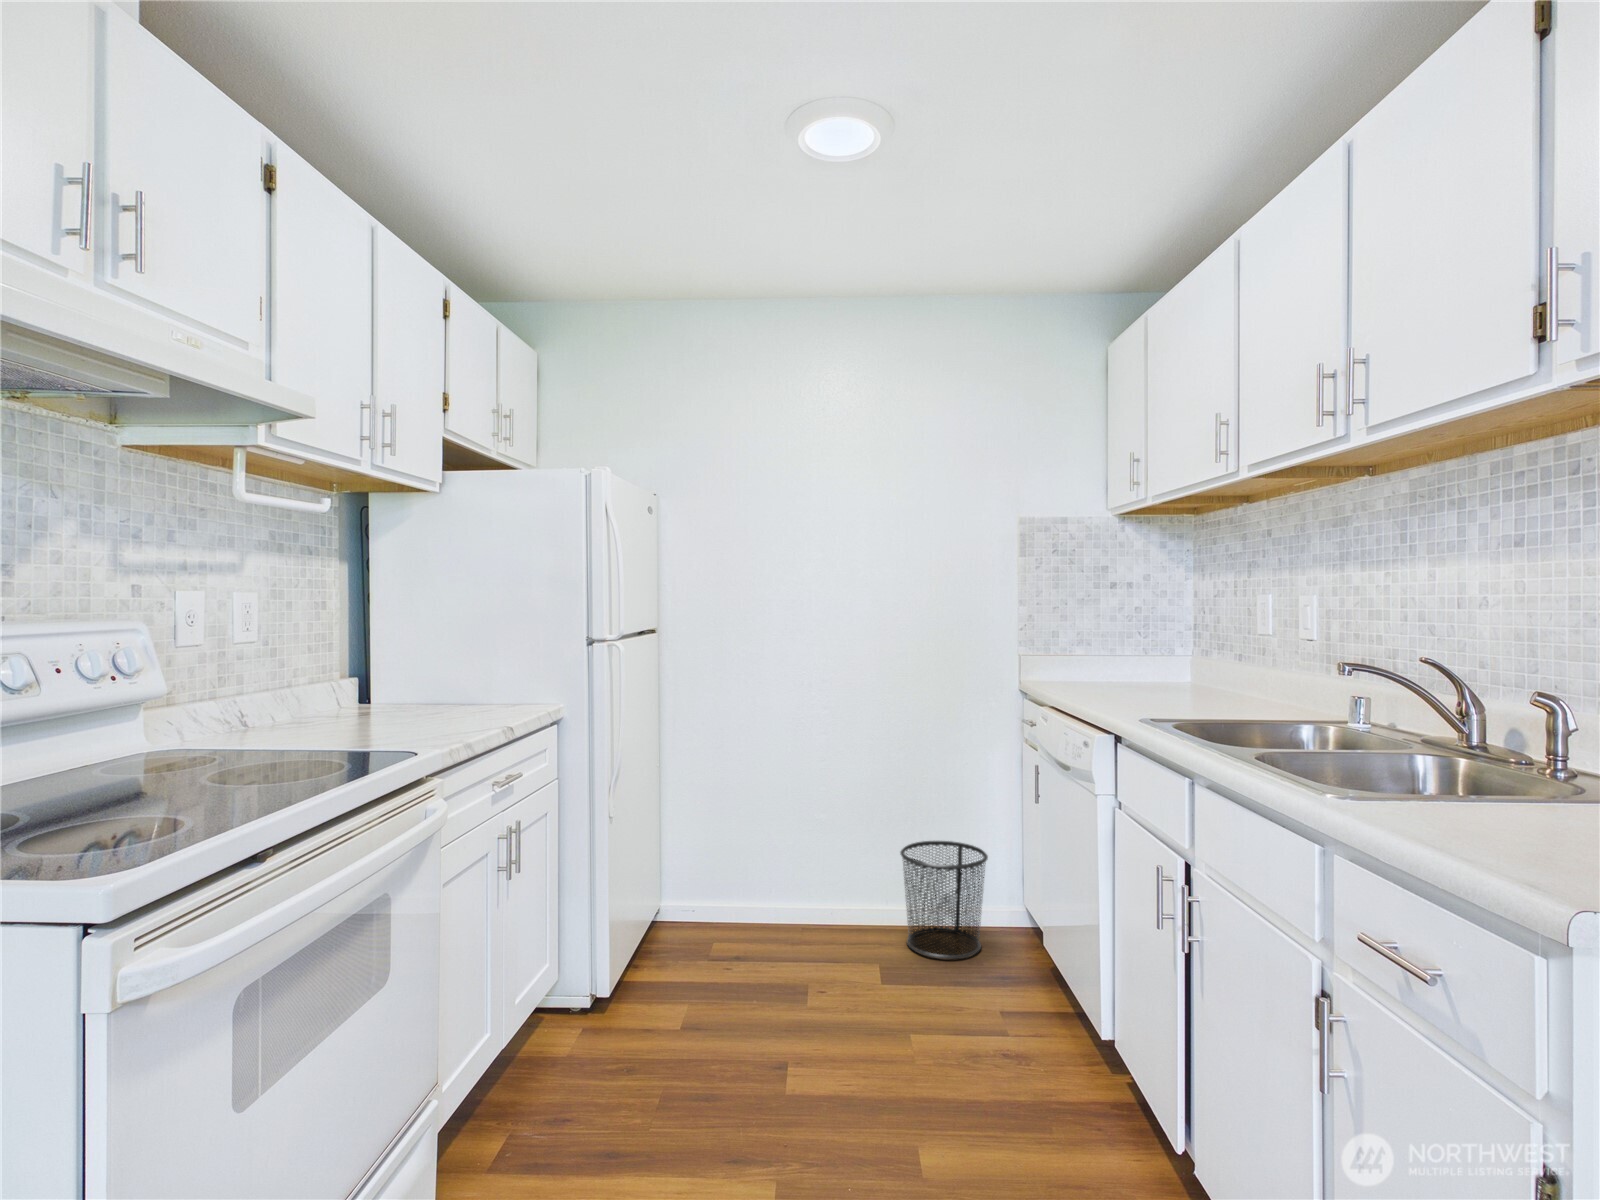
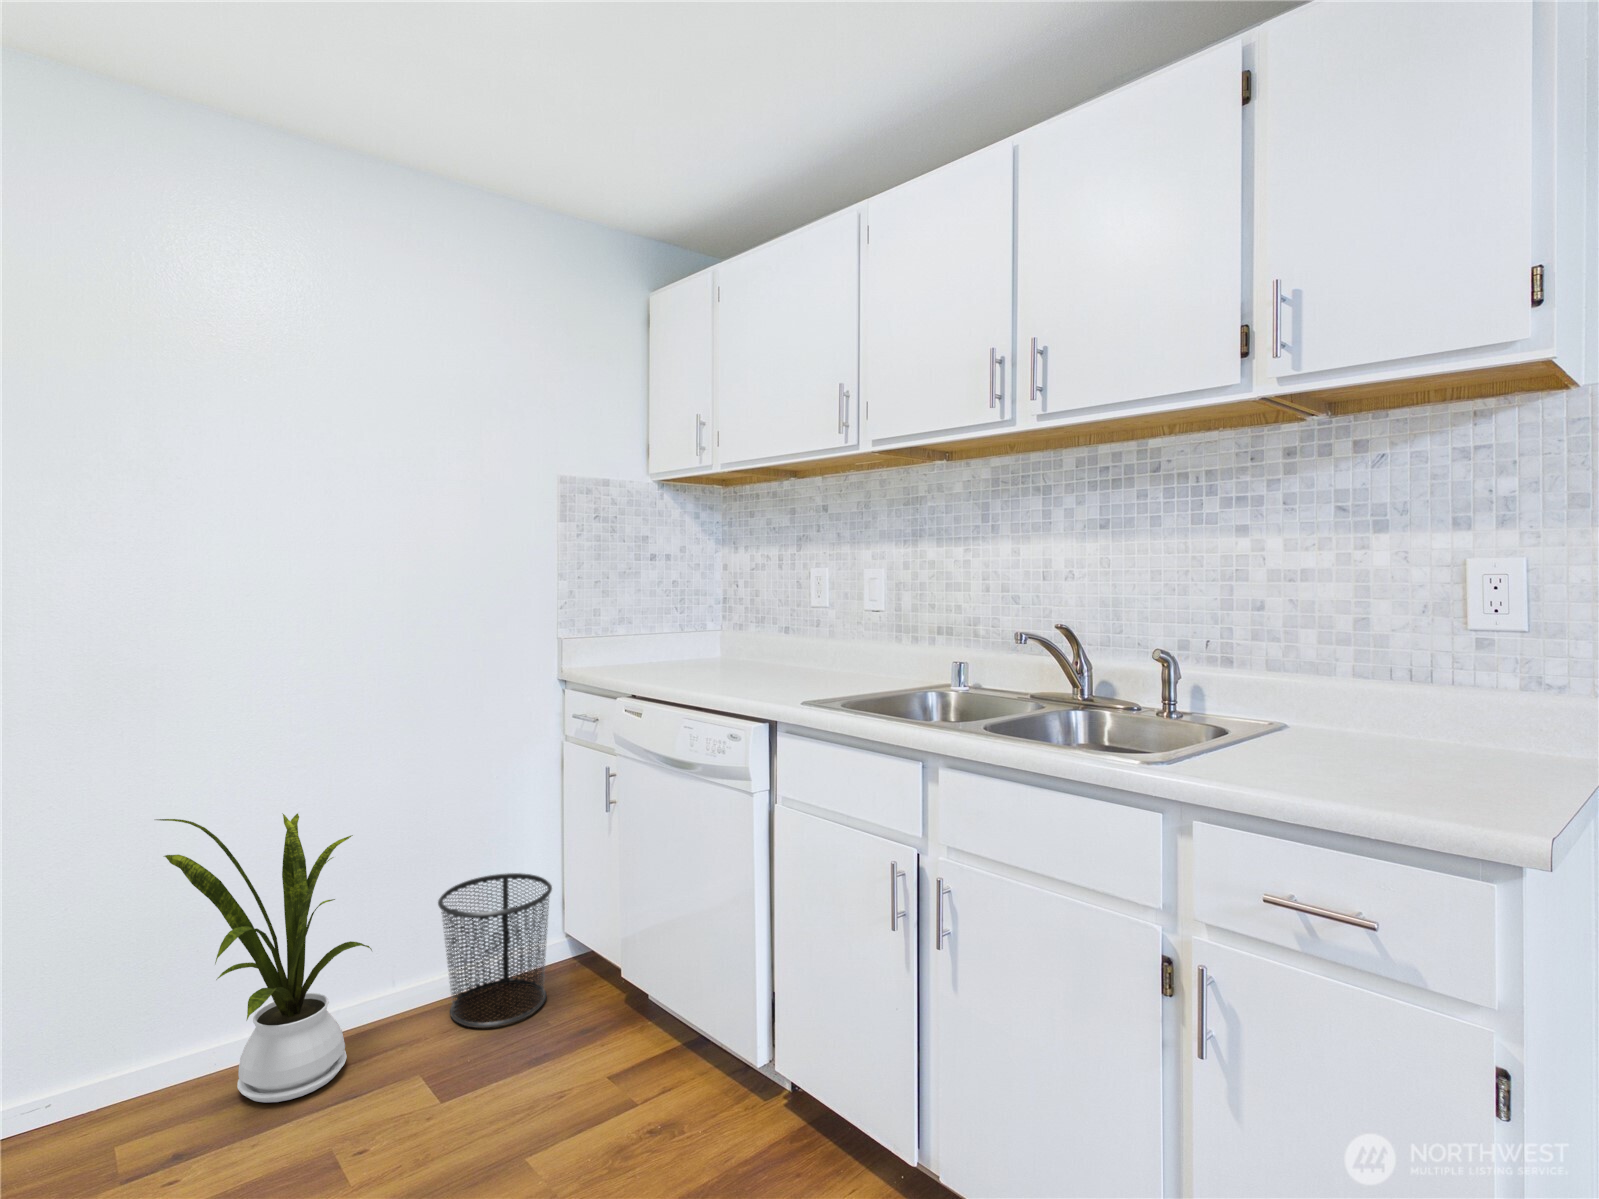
house plant: none [724,747,855,954] -> present [156,813,372,1103]

